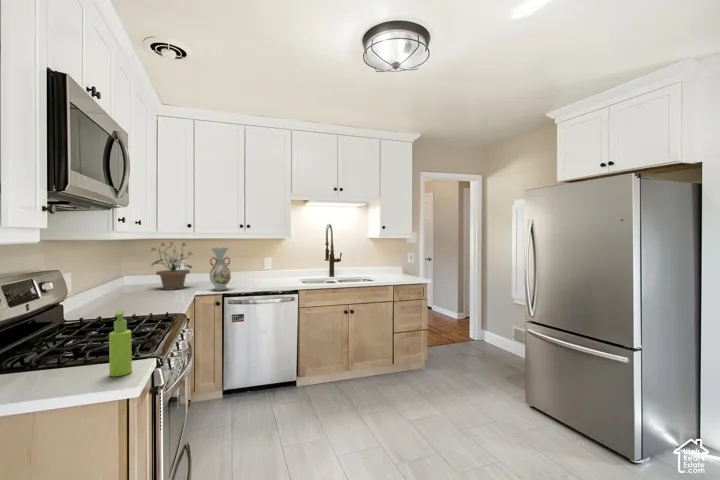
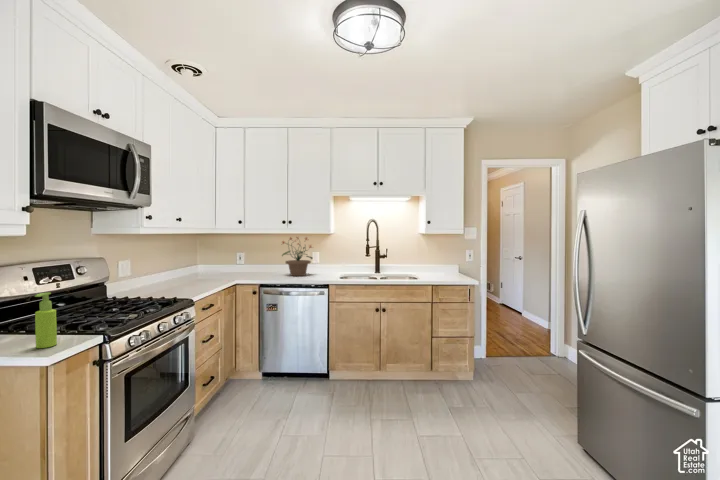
potted plant: present [152,242,192,290] -> present [282,237,312,276]
vase: present [210,248,231,291] -> none [248,242,268,281]

